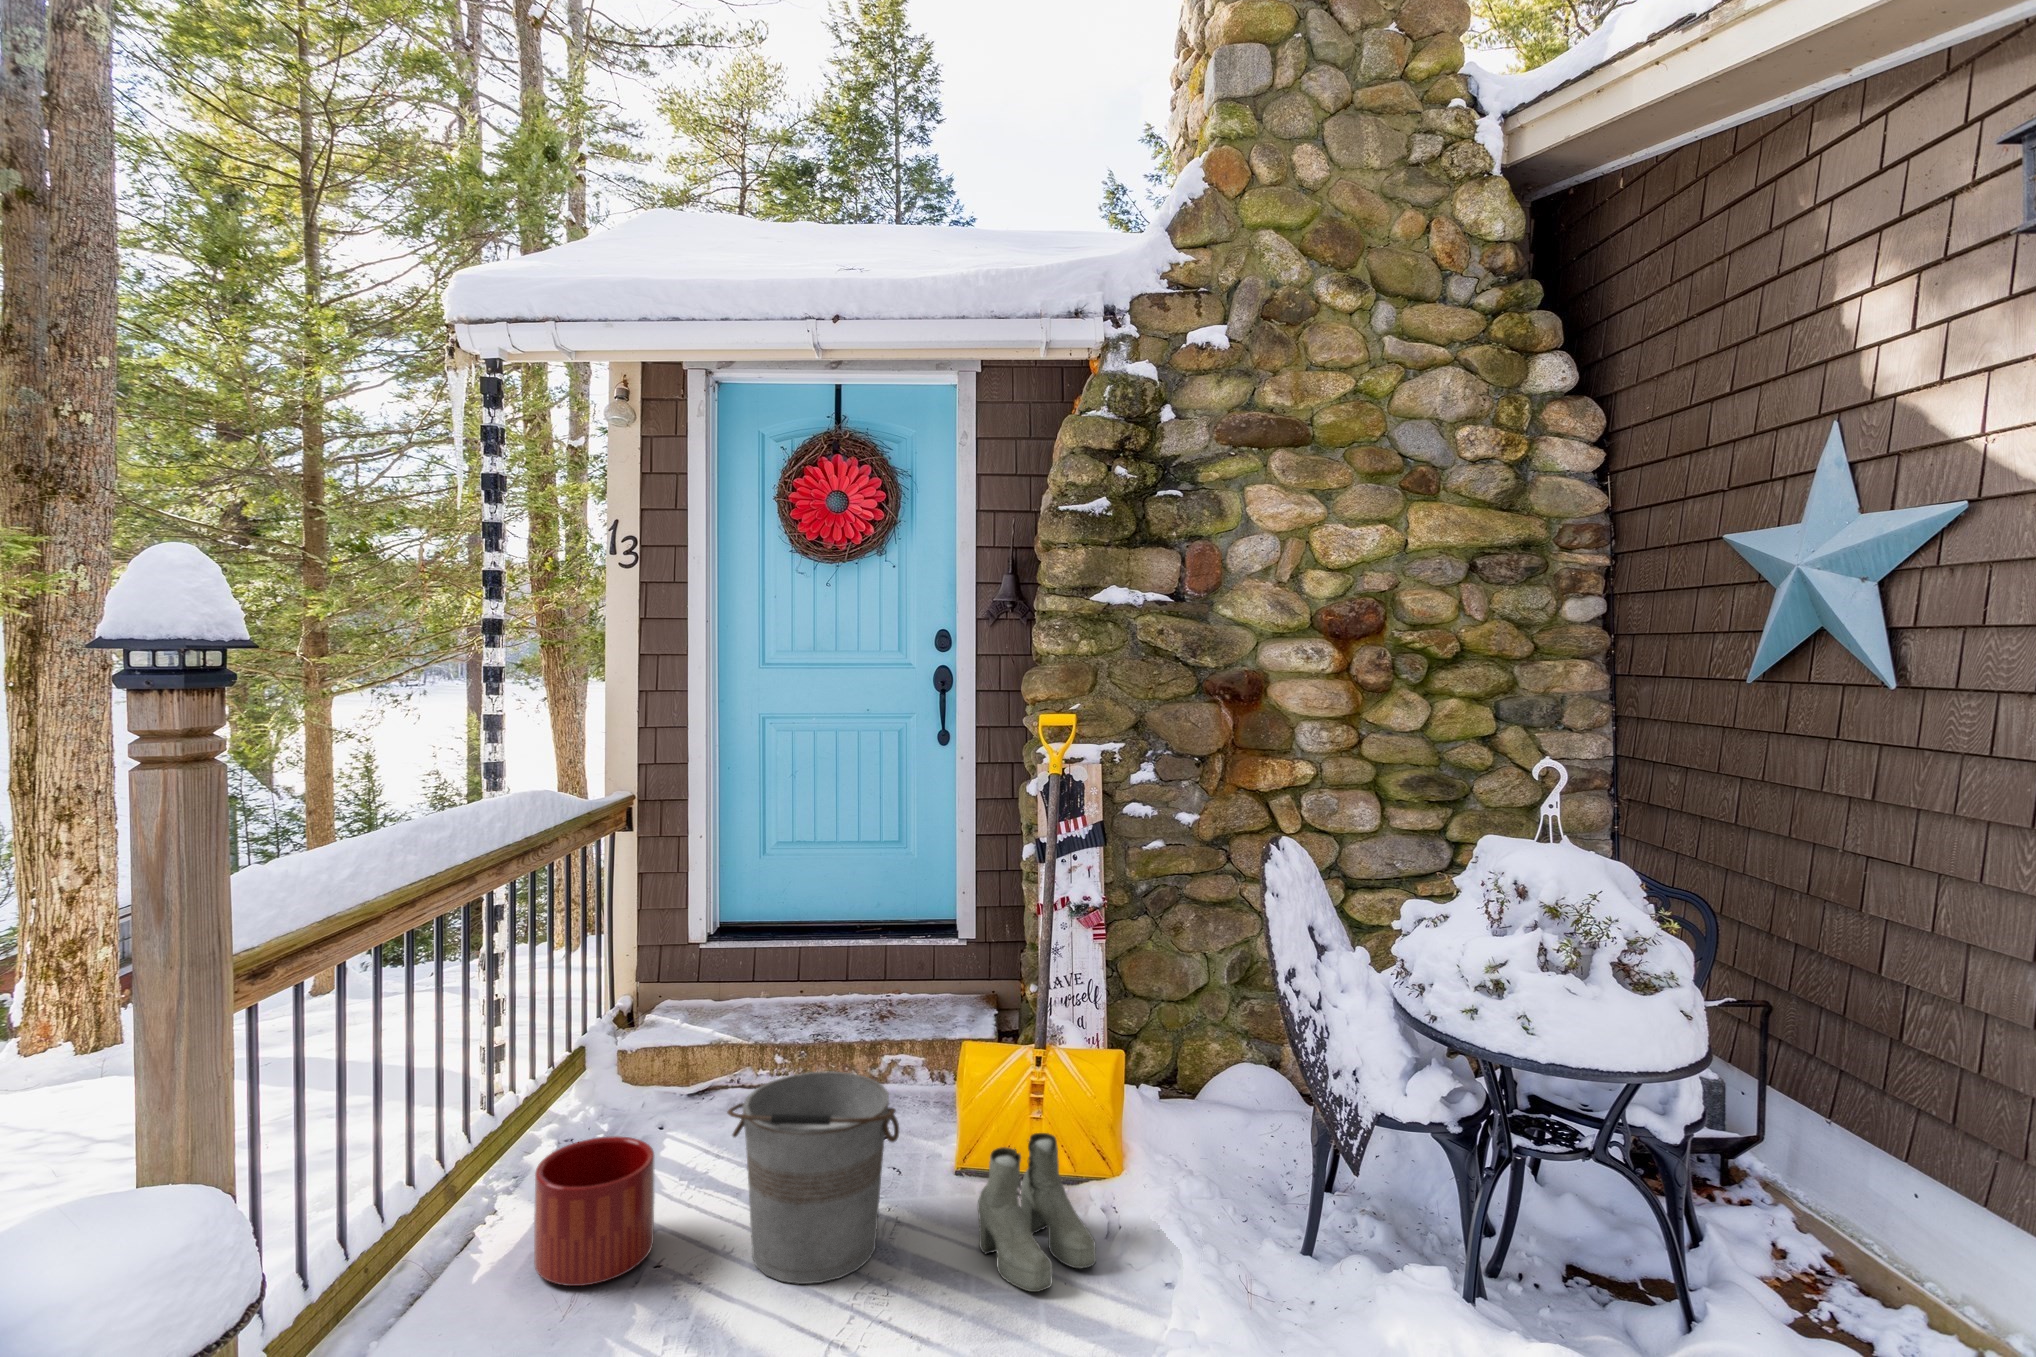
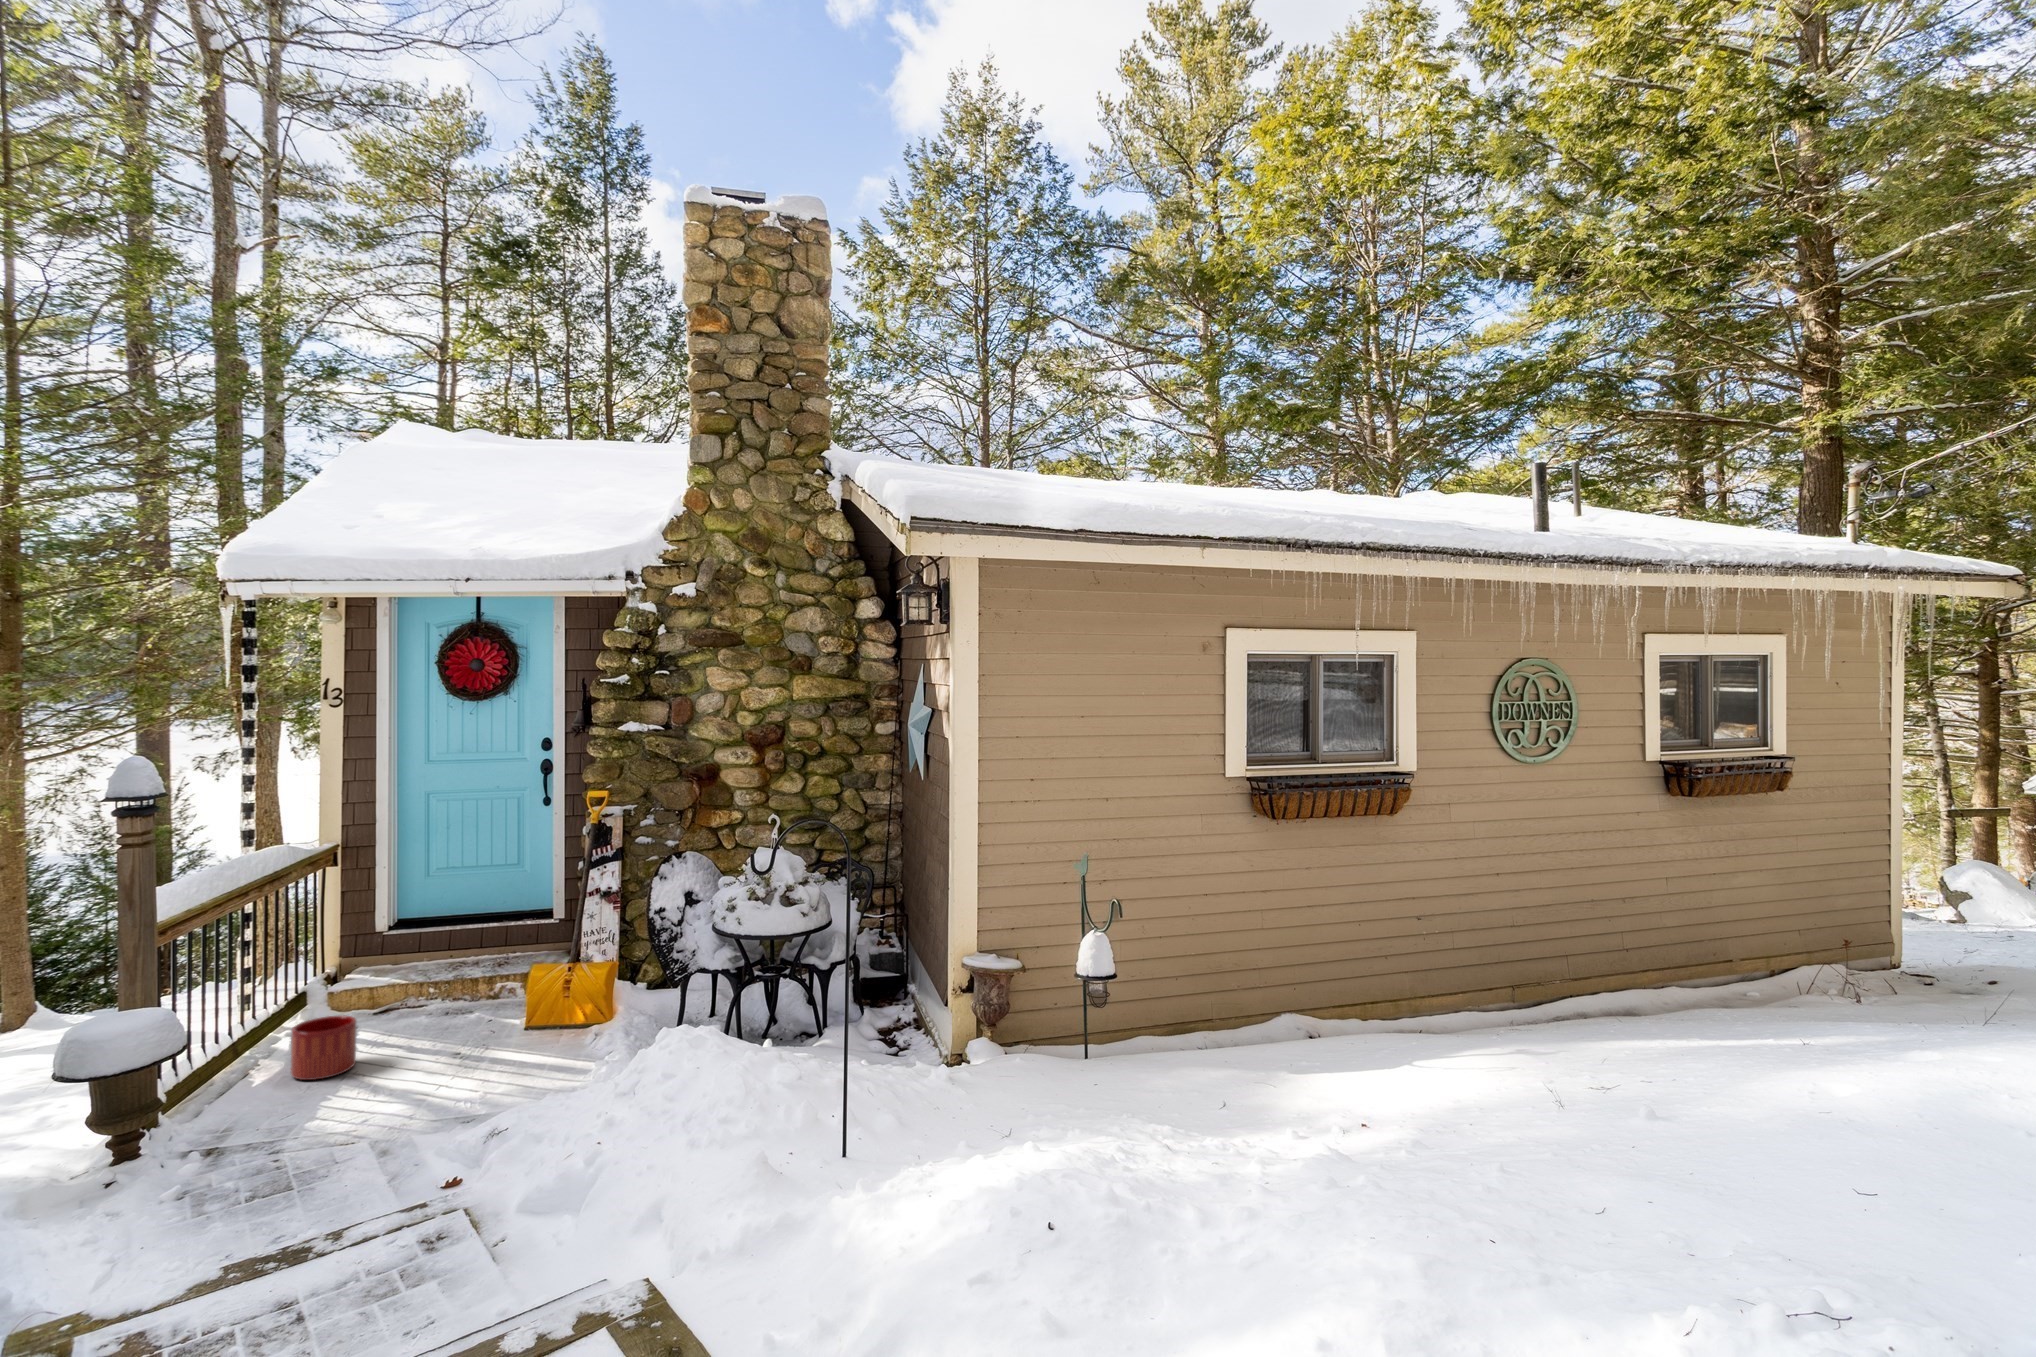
bucket: present [727,1071,899,1284] -> none [396,977,489,1069]
boots: present [978,1133,1096,1292] -> none [529,996,585,1059]

